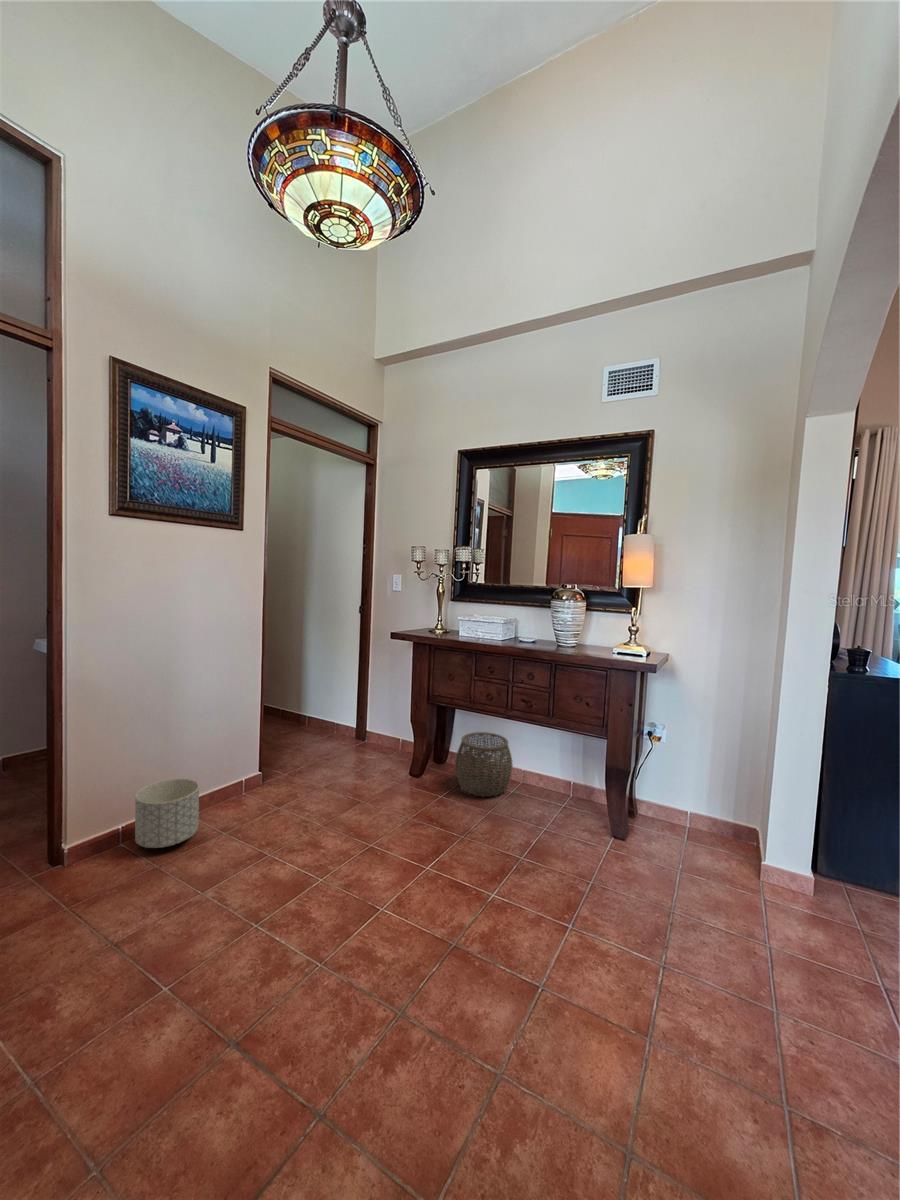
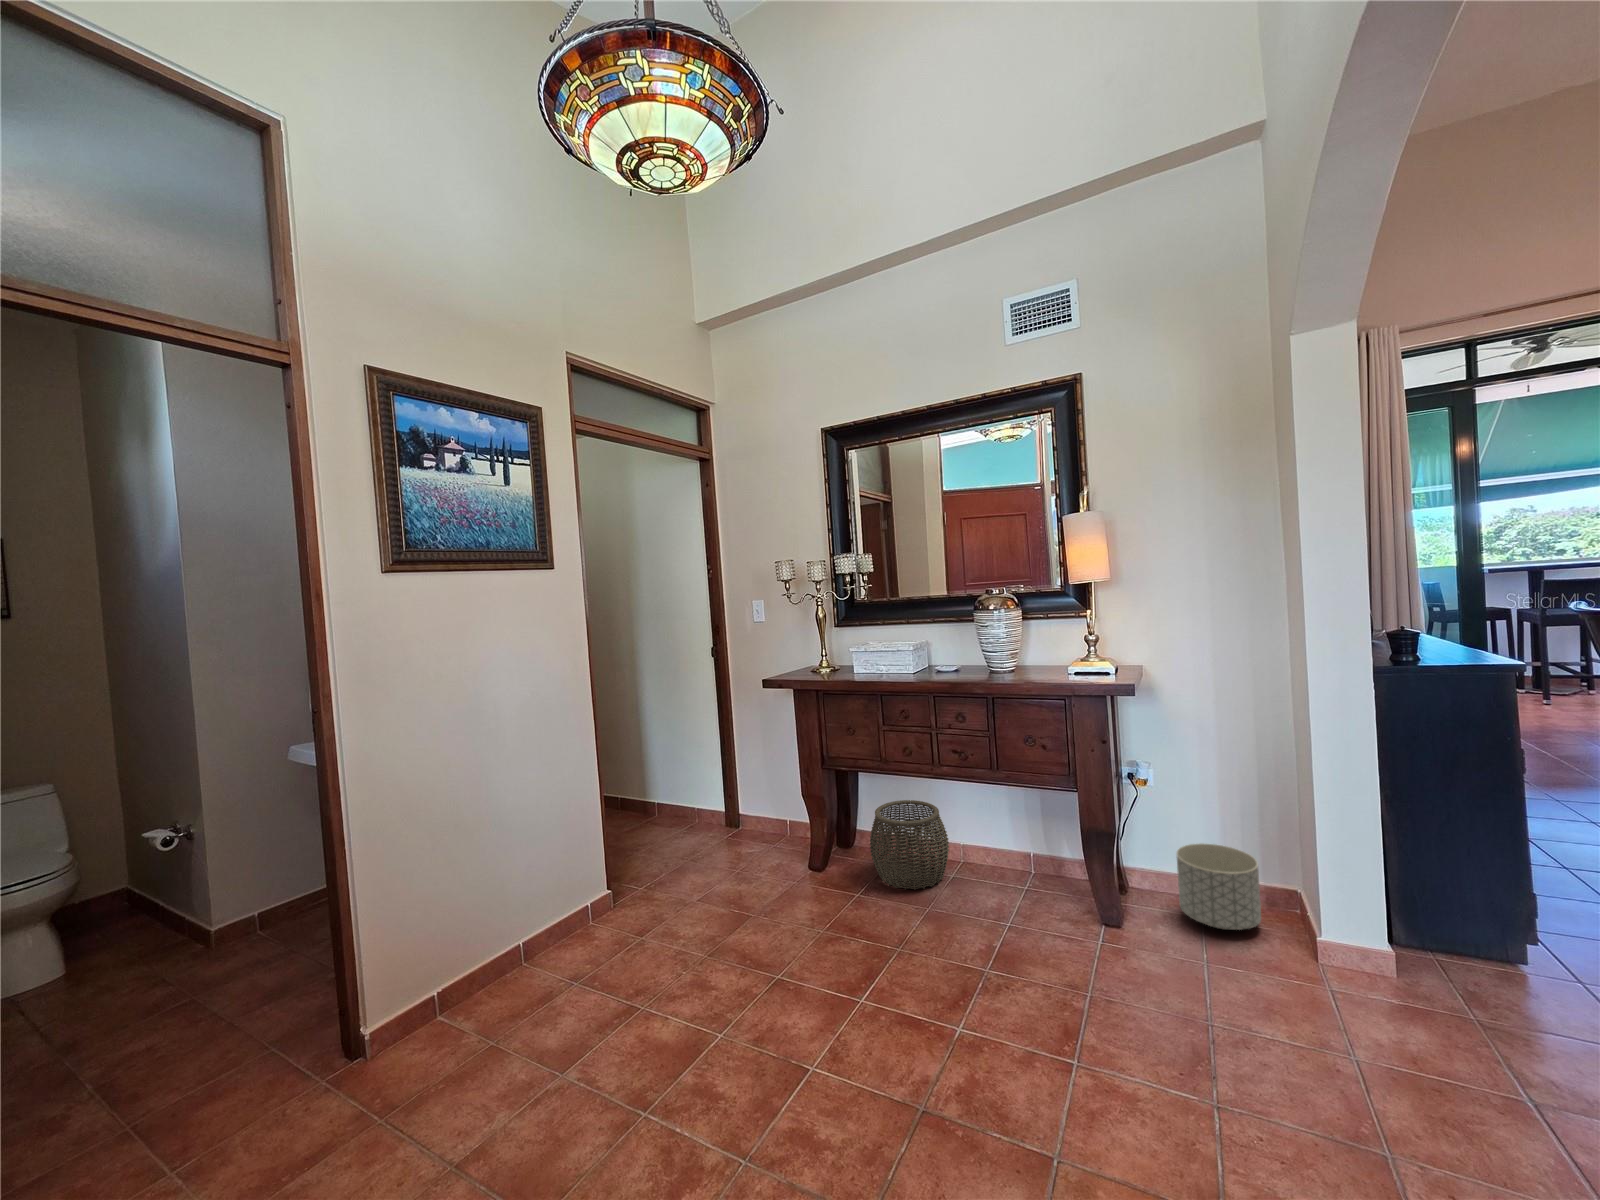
planter: present [135,778,199,848] -> present [1176,843,1261,930]

